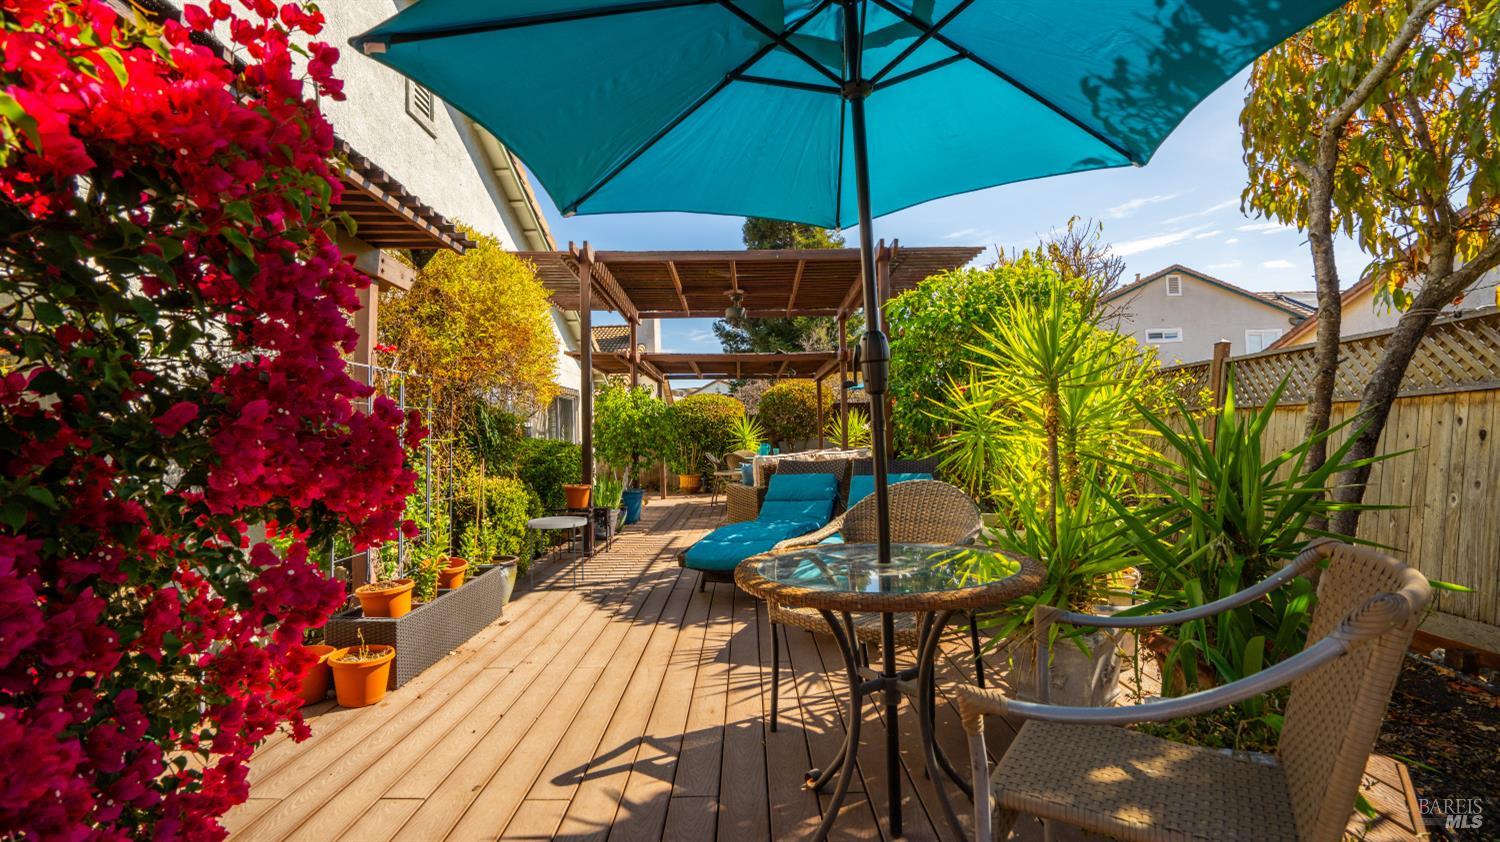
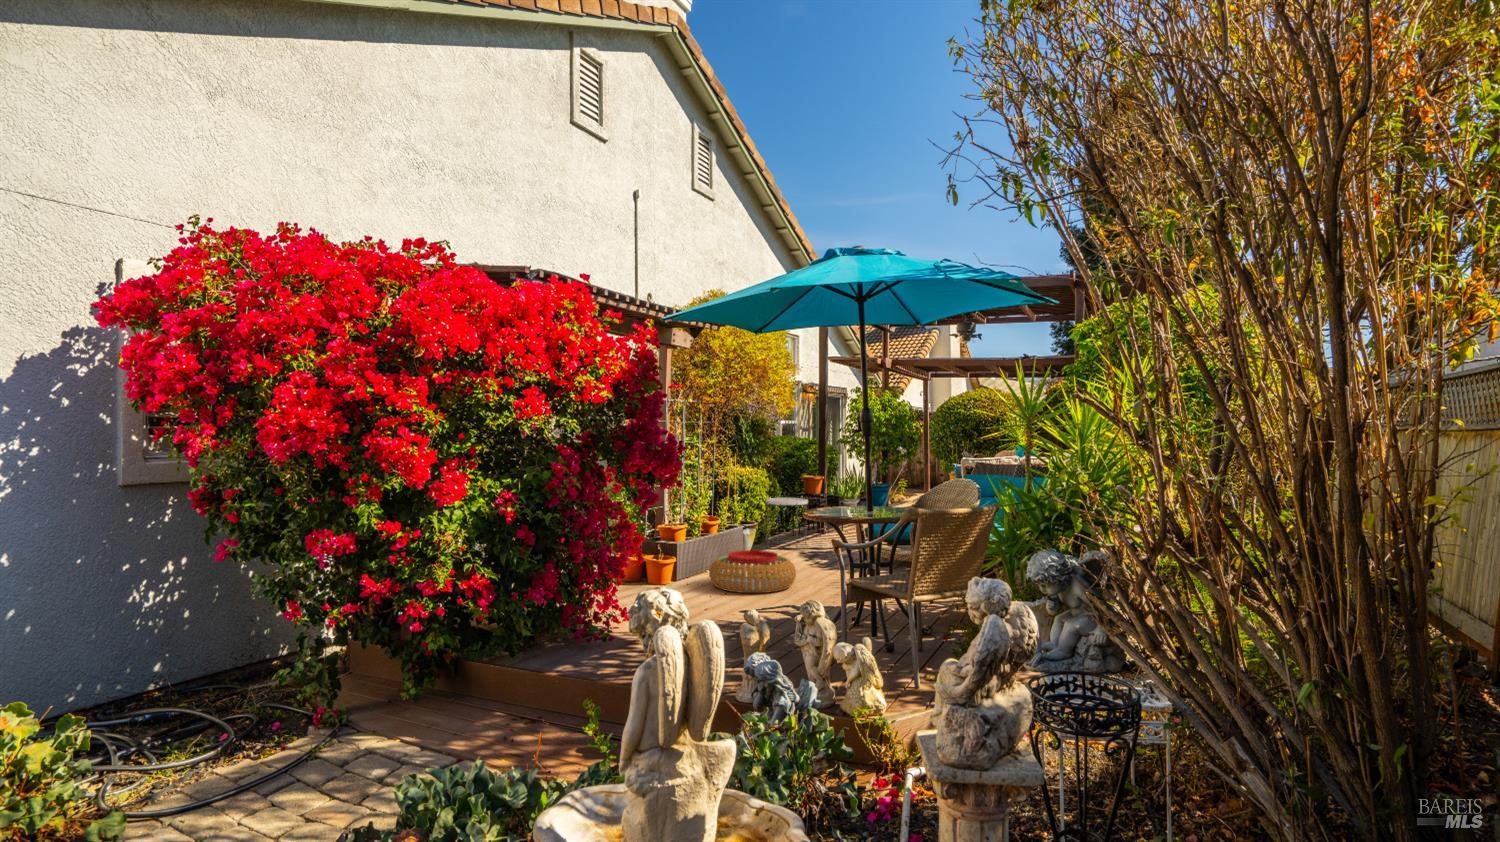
pouf: none [460,616,615,705] -> present [709,550,796,593]

